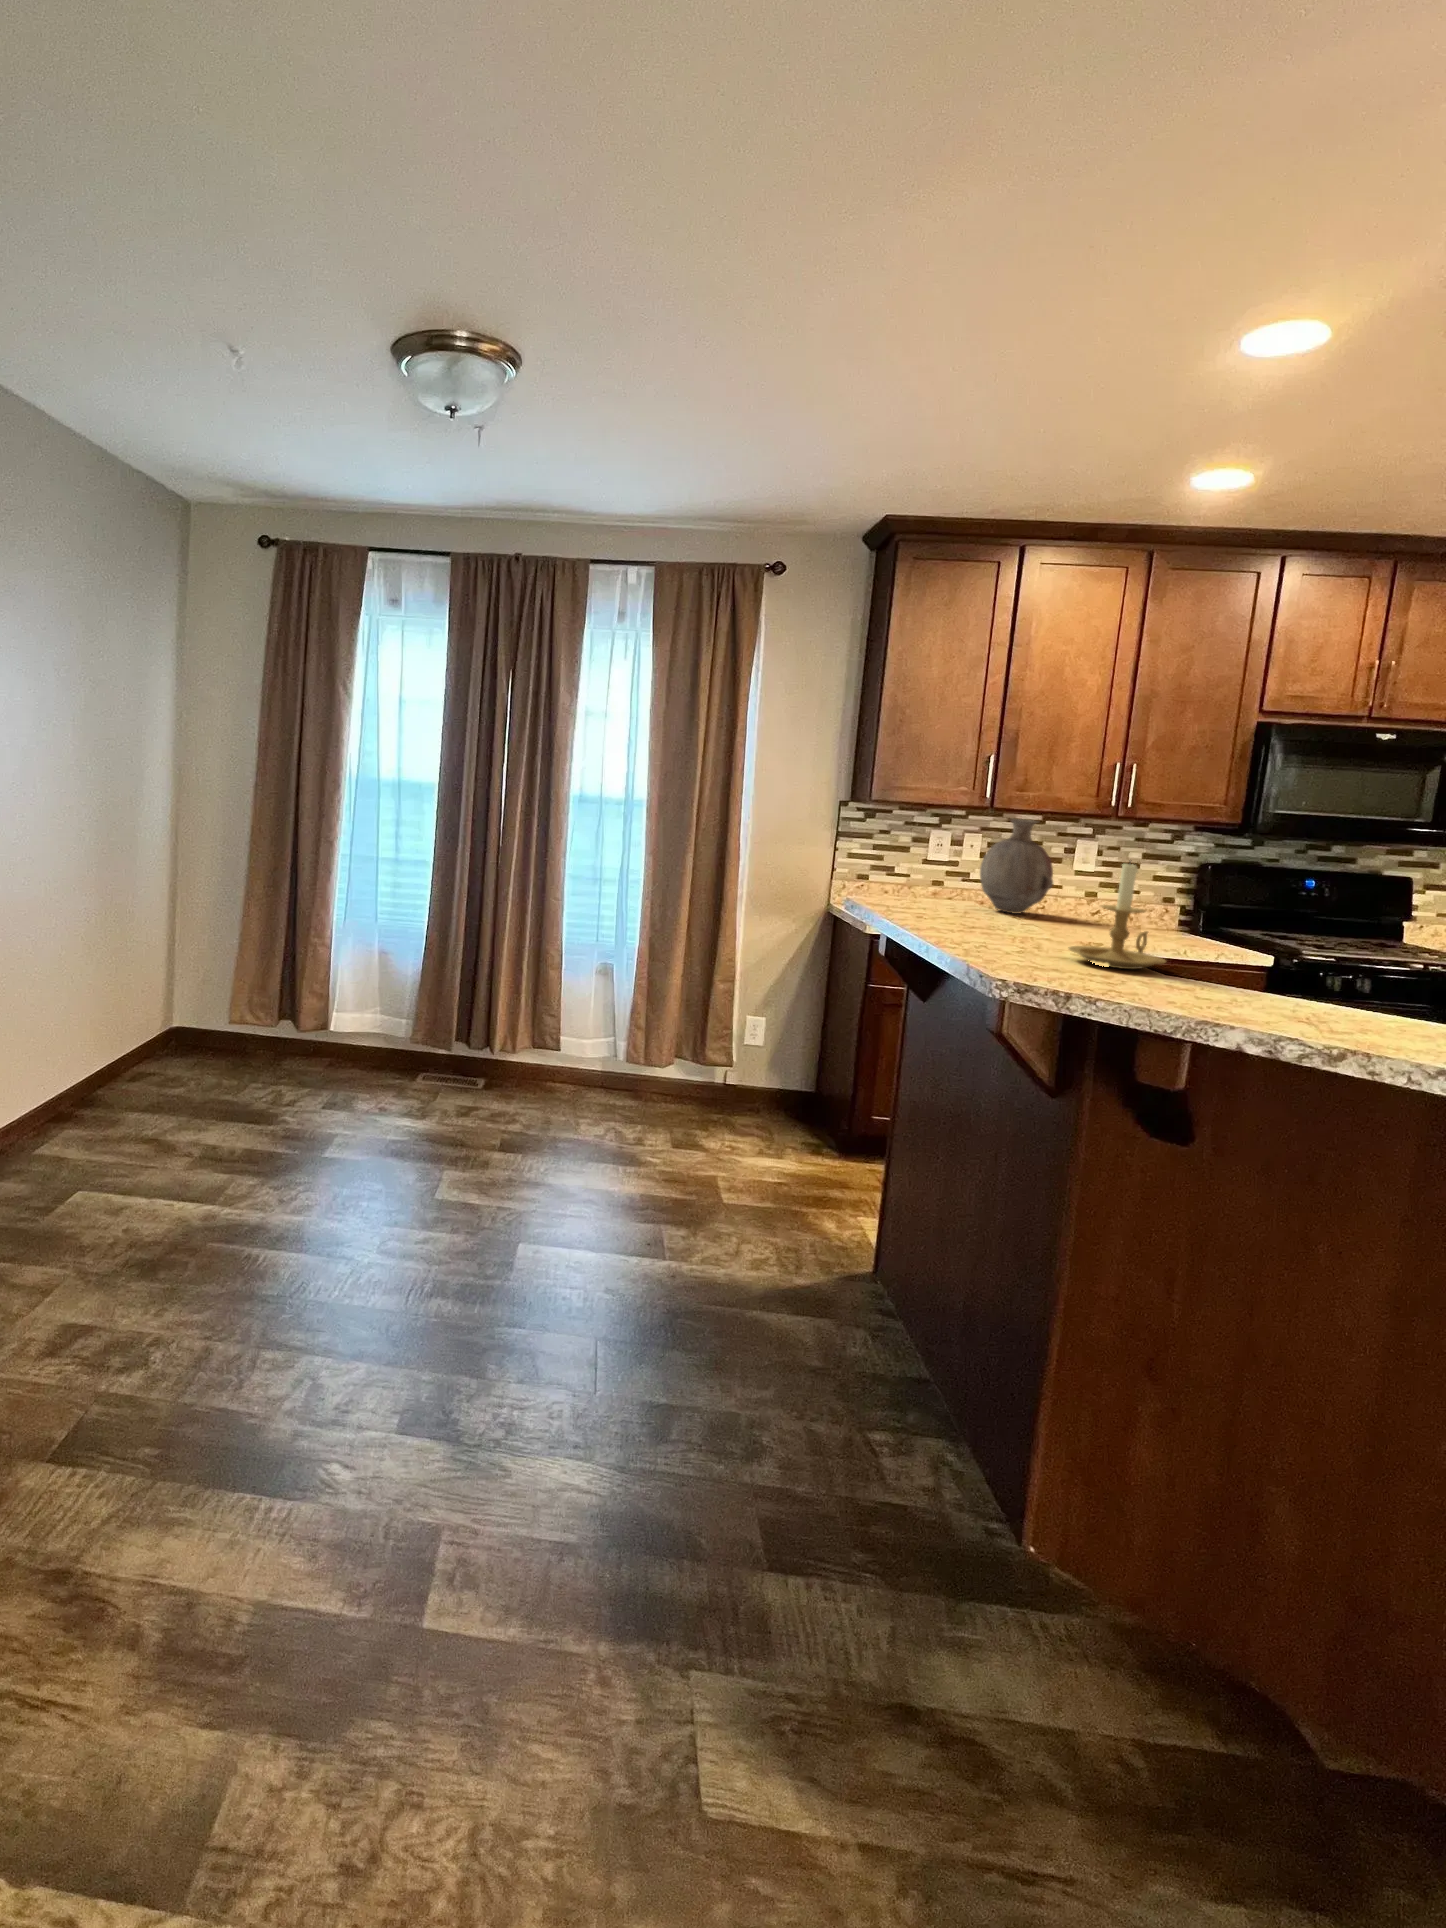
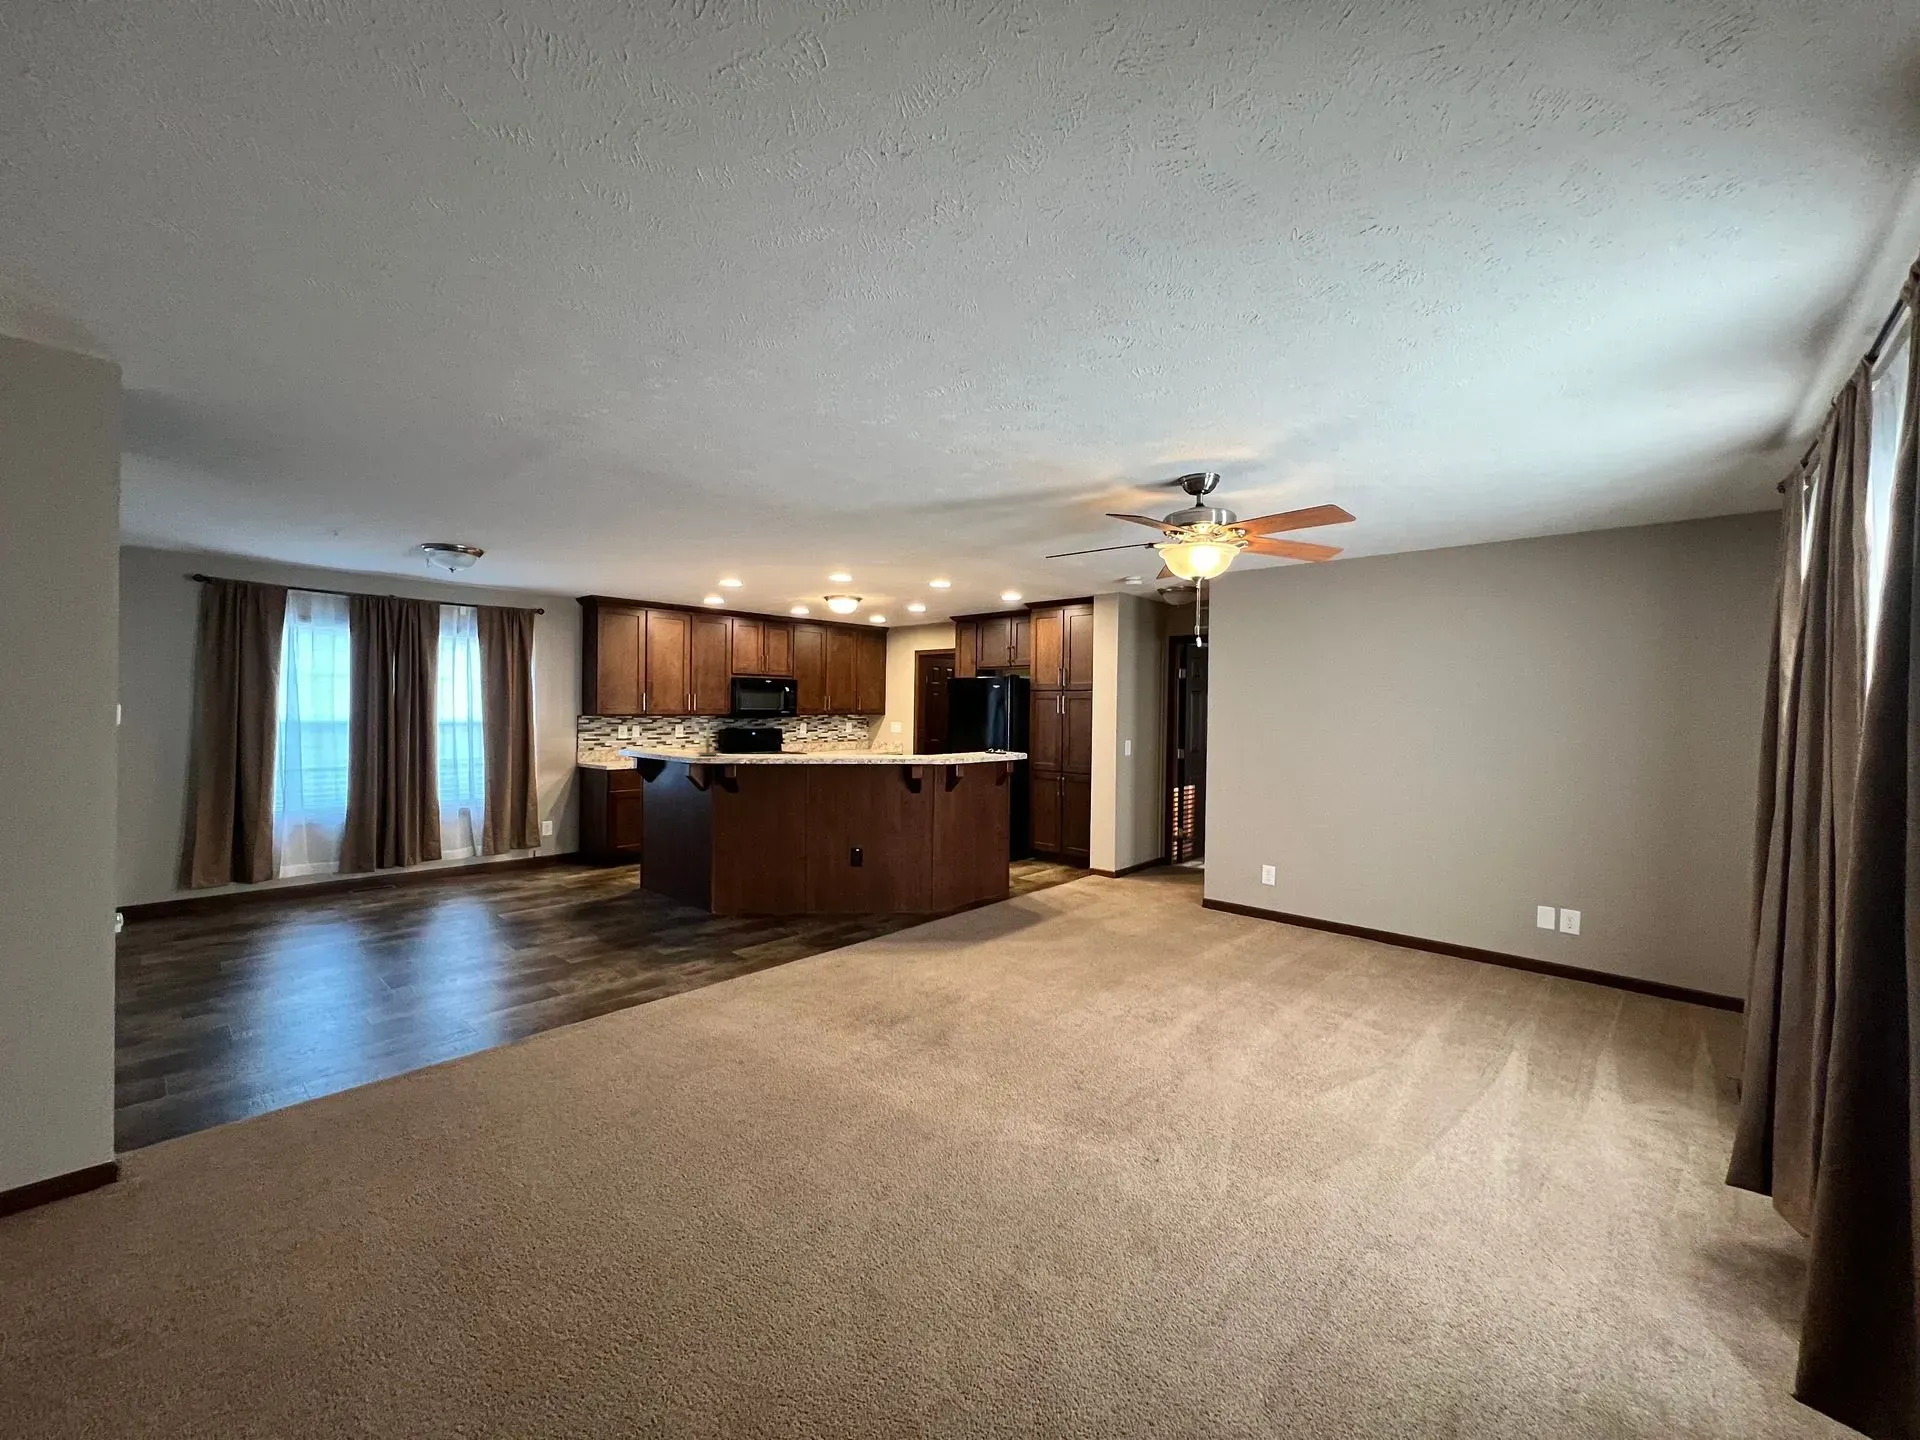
vase: present [980,819,1053,914] -> none [651,716,679,751]

